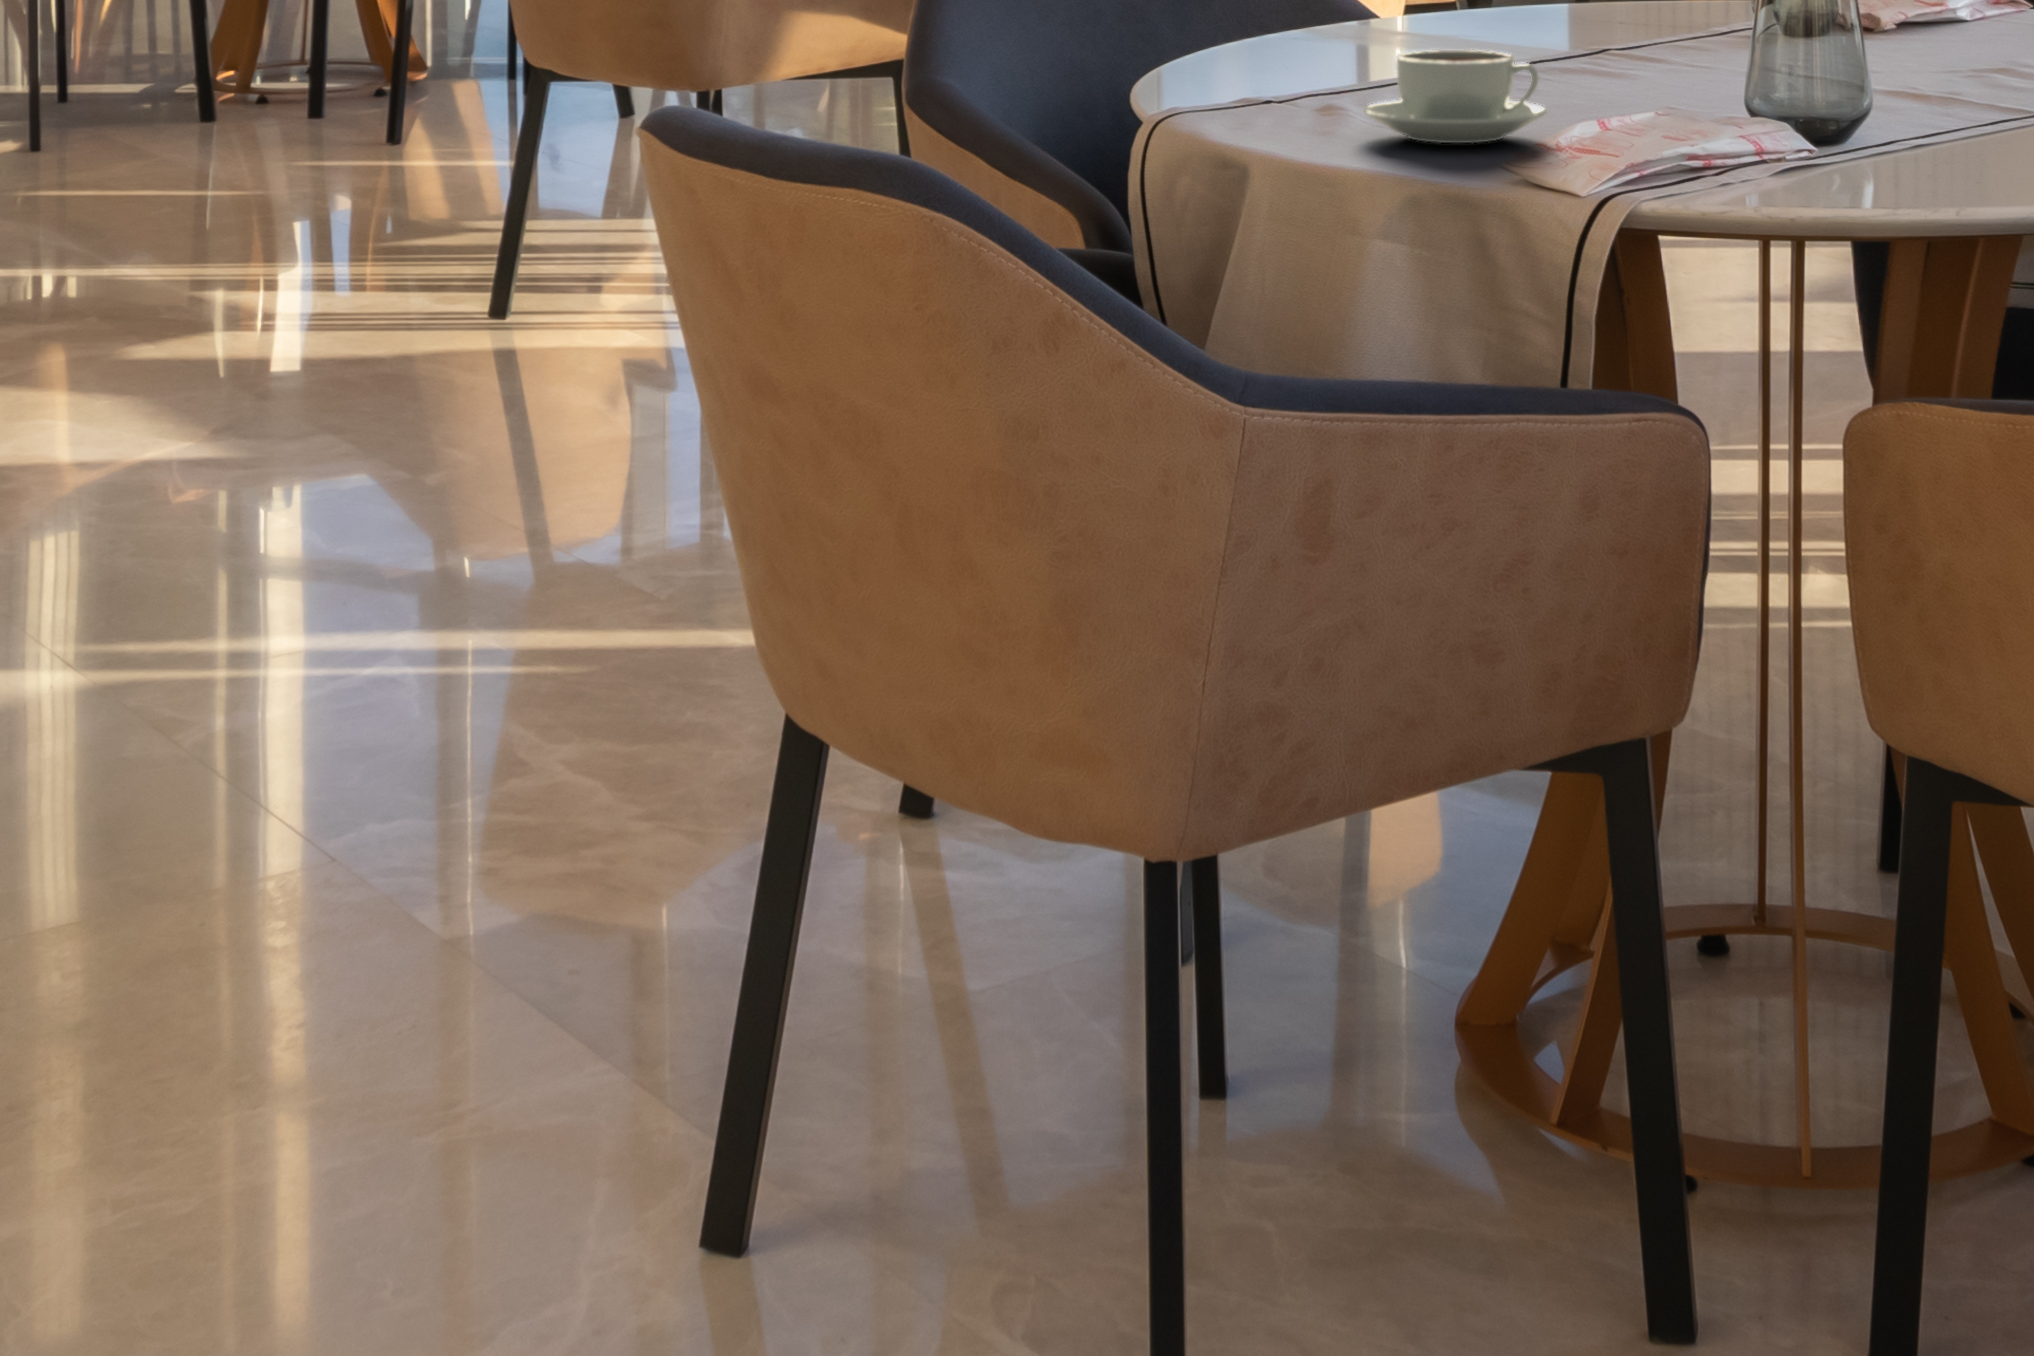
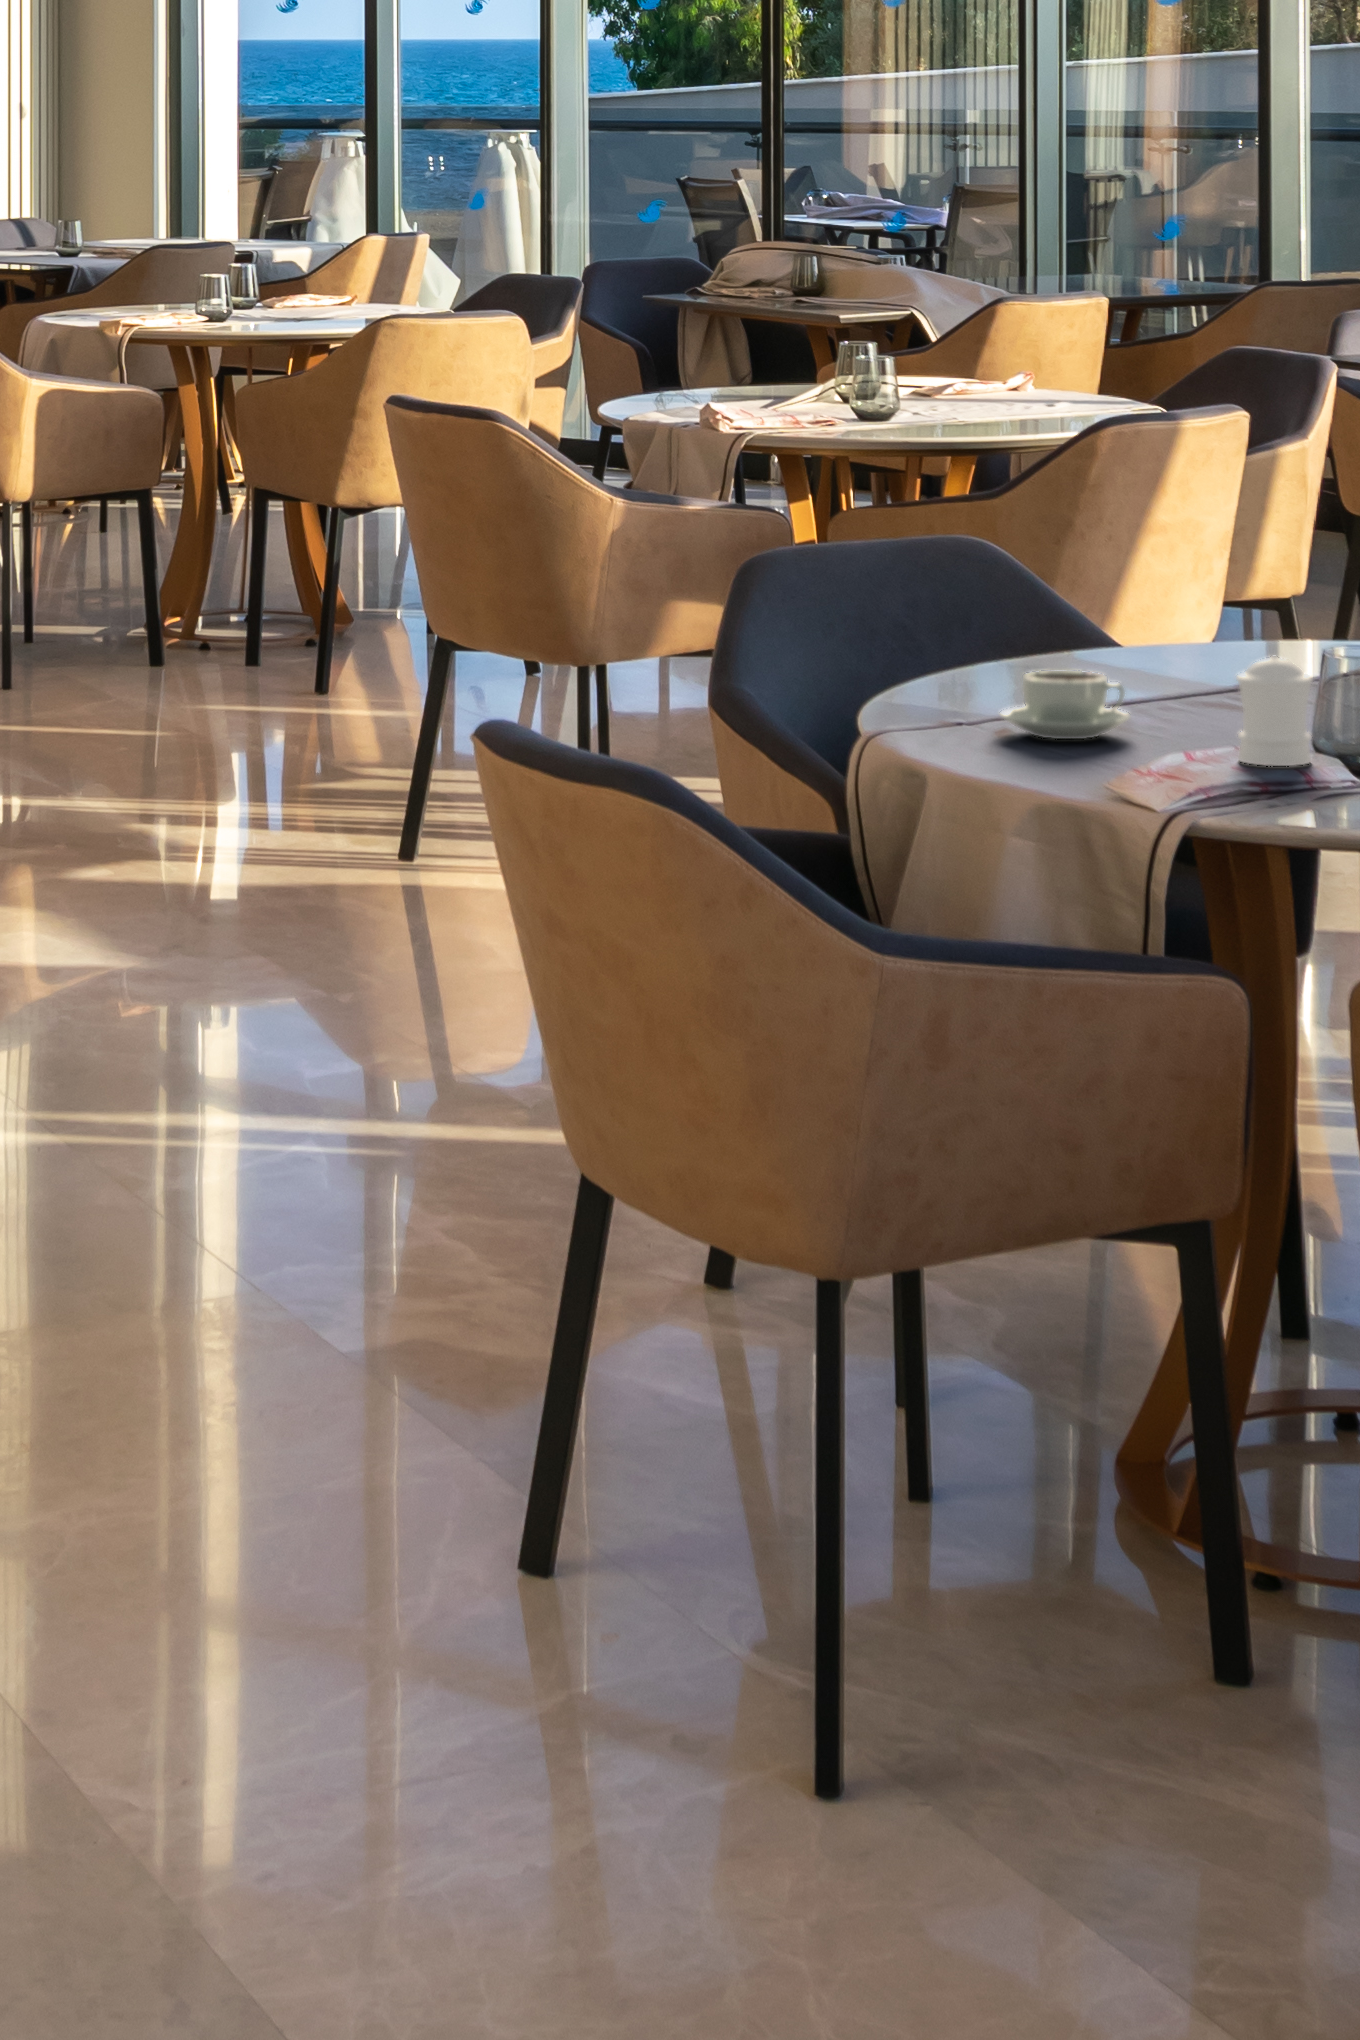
salt shaker: none [1714,17,1824,171] -> present [1237,656,1312,766]

